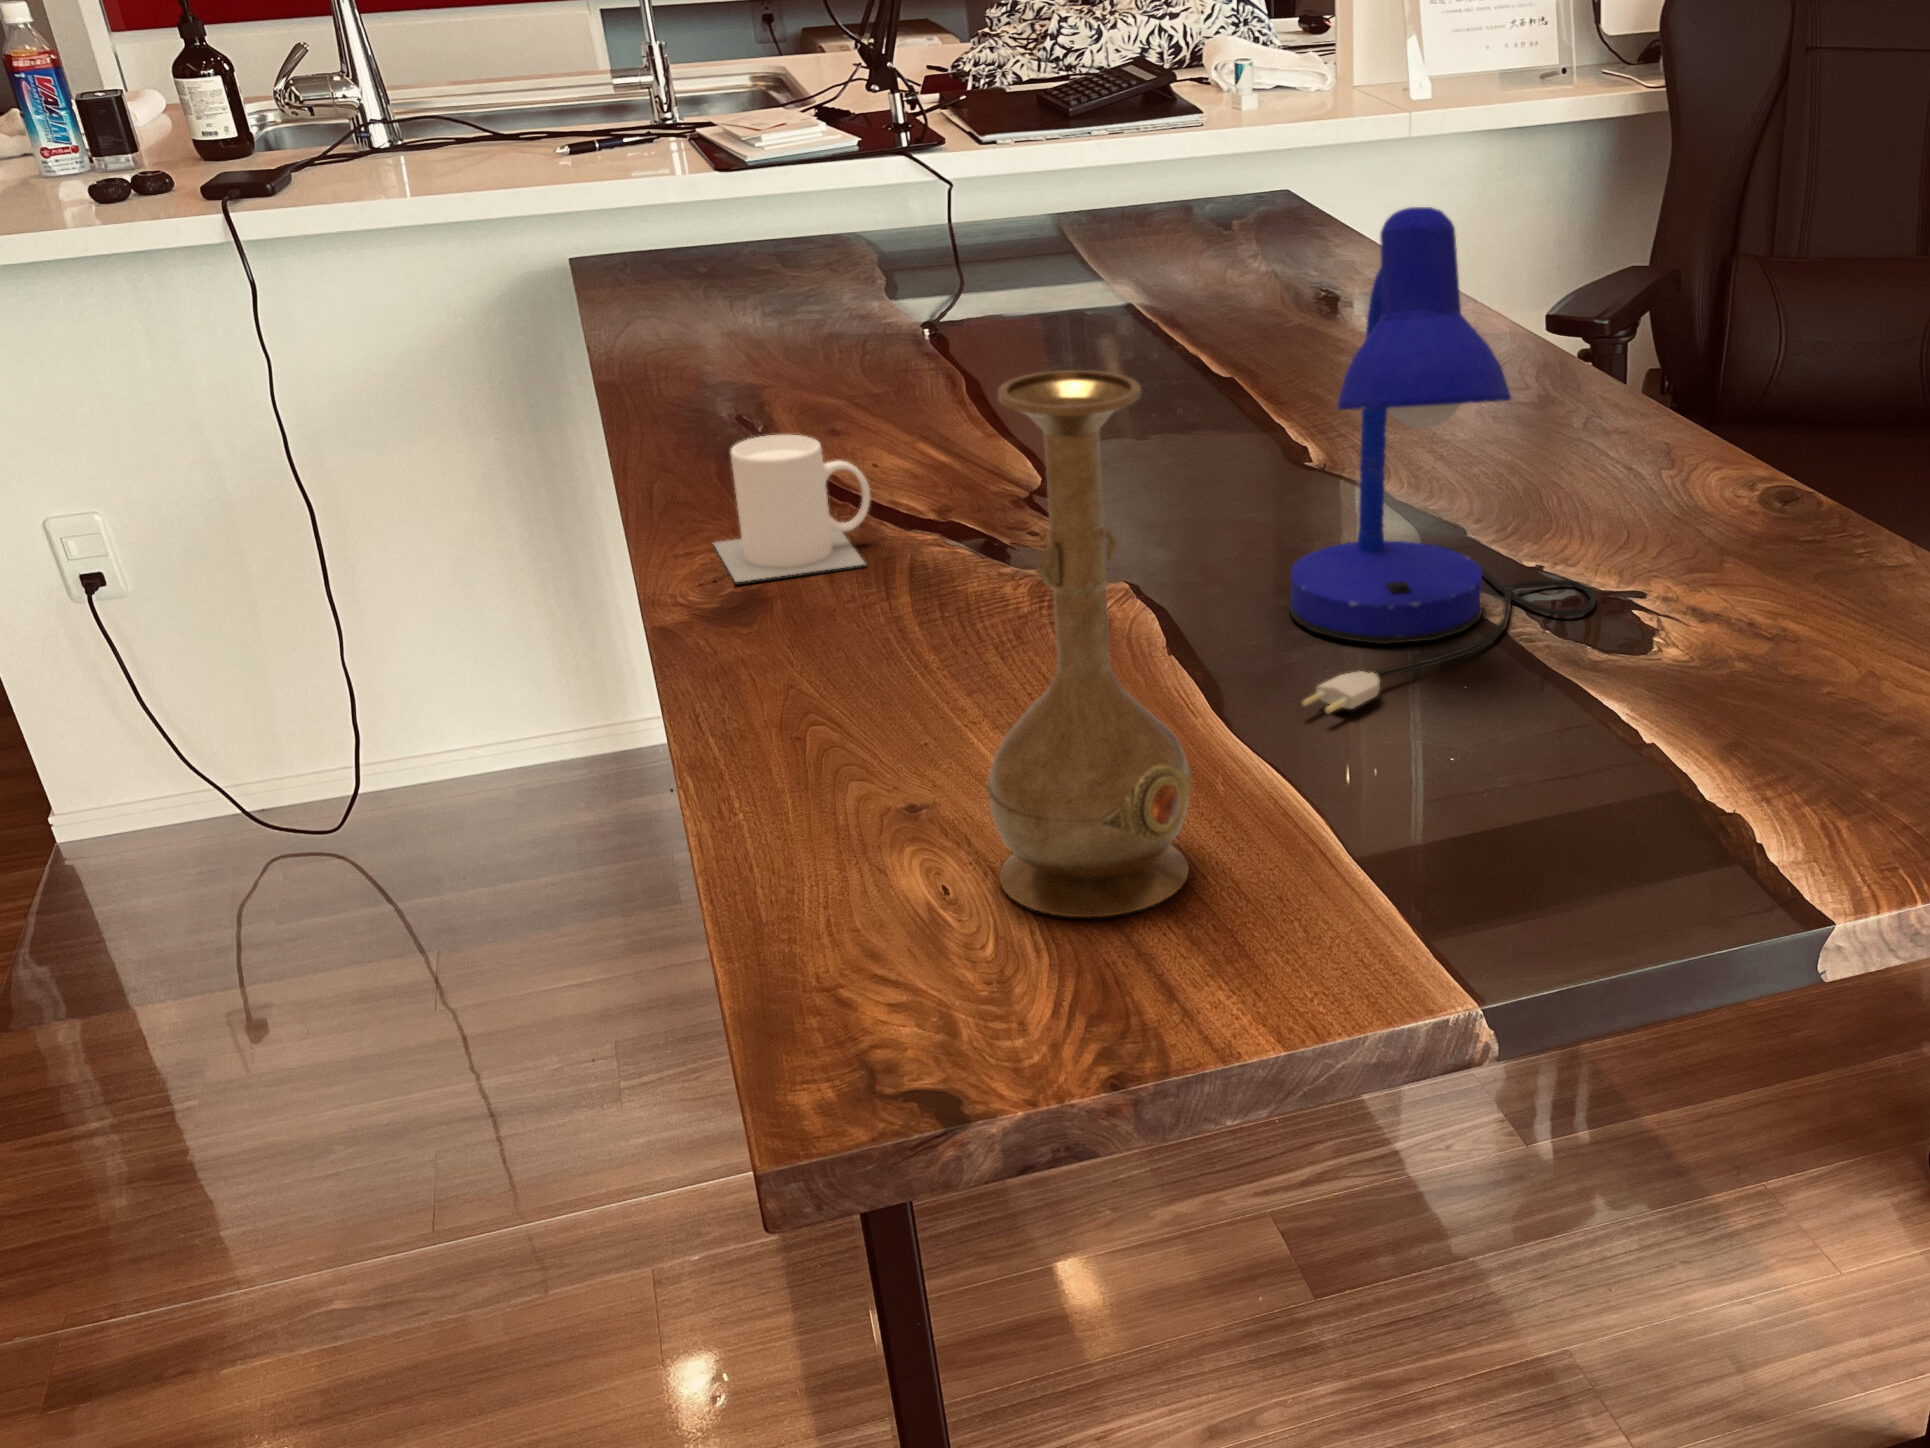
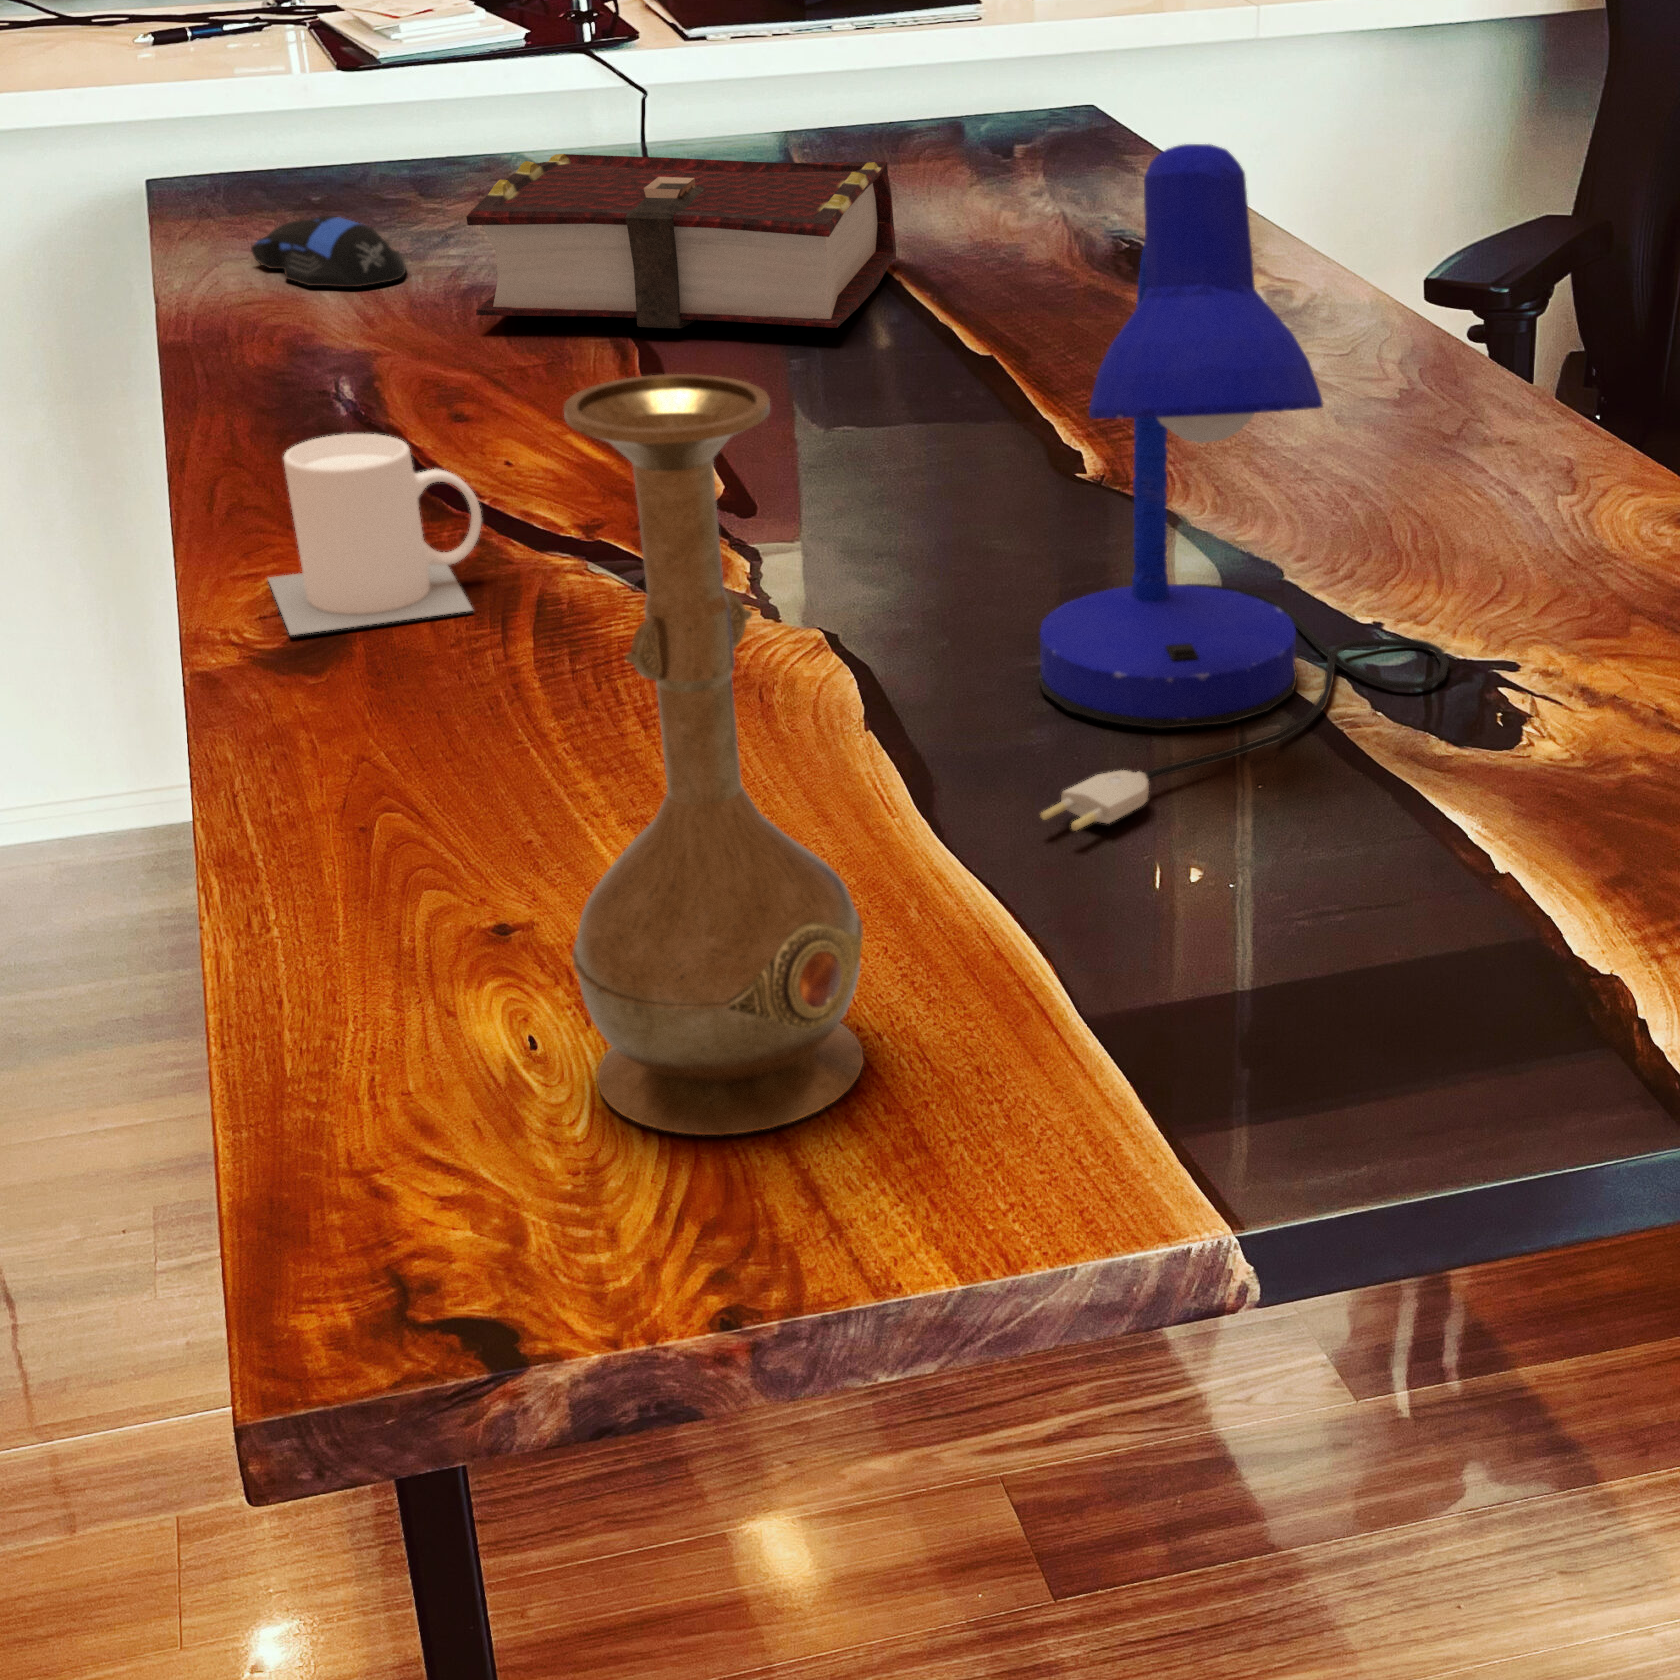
book: none [835,232,1150,362] -> present [467,154,896,328]
computer mouse: none [665,281,781,335] -> present [251,216,406,287]

